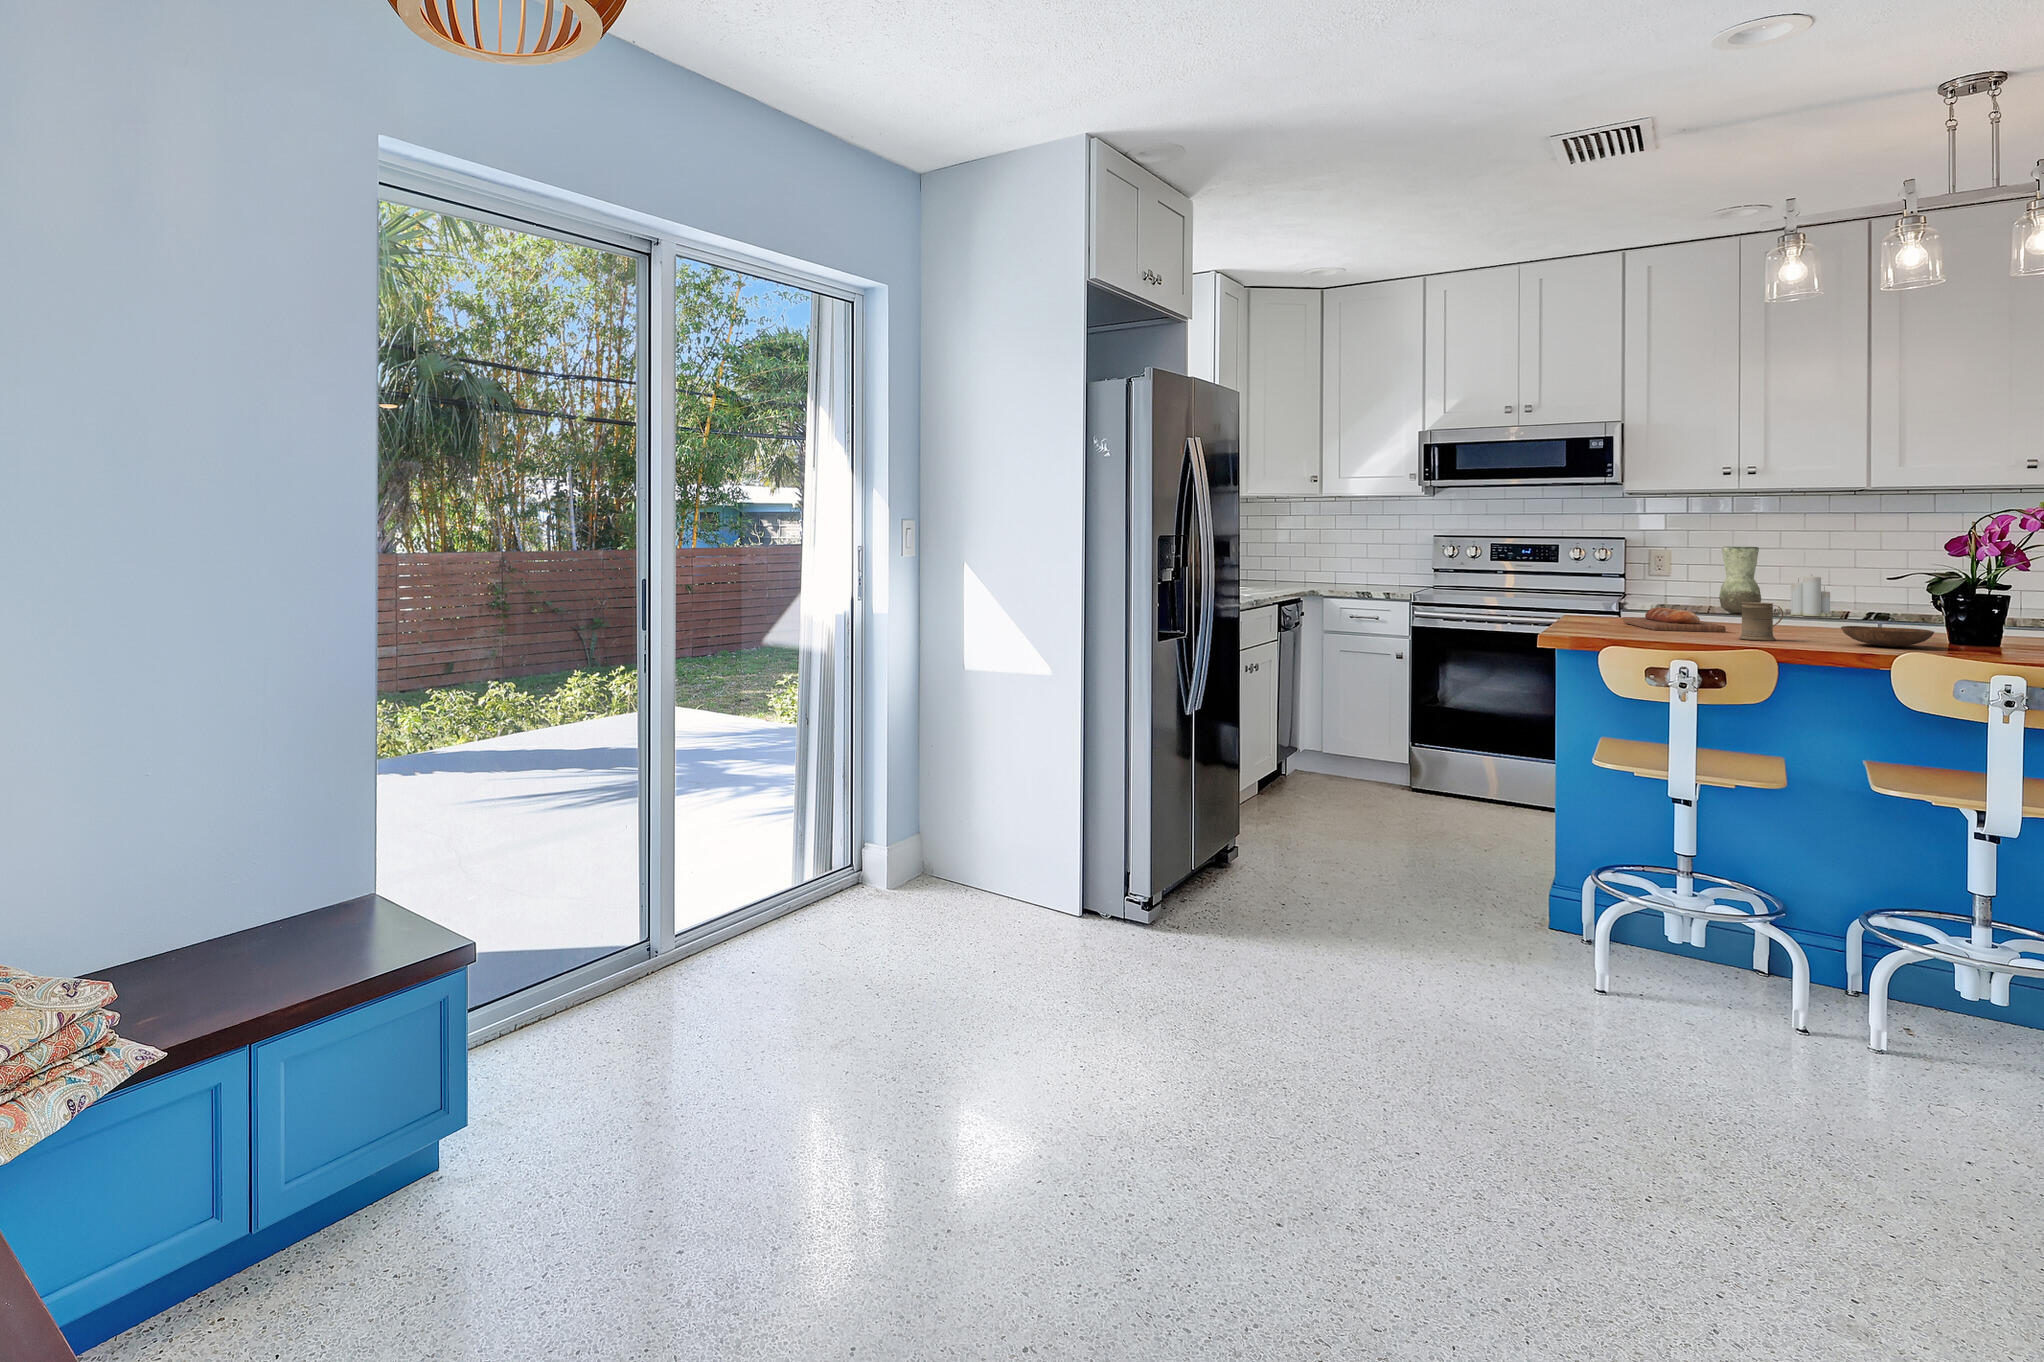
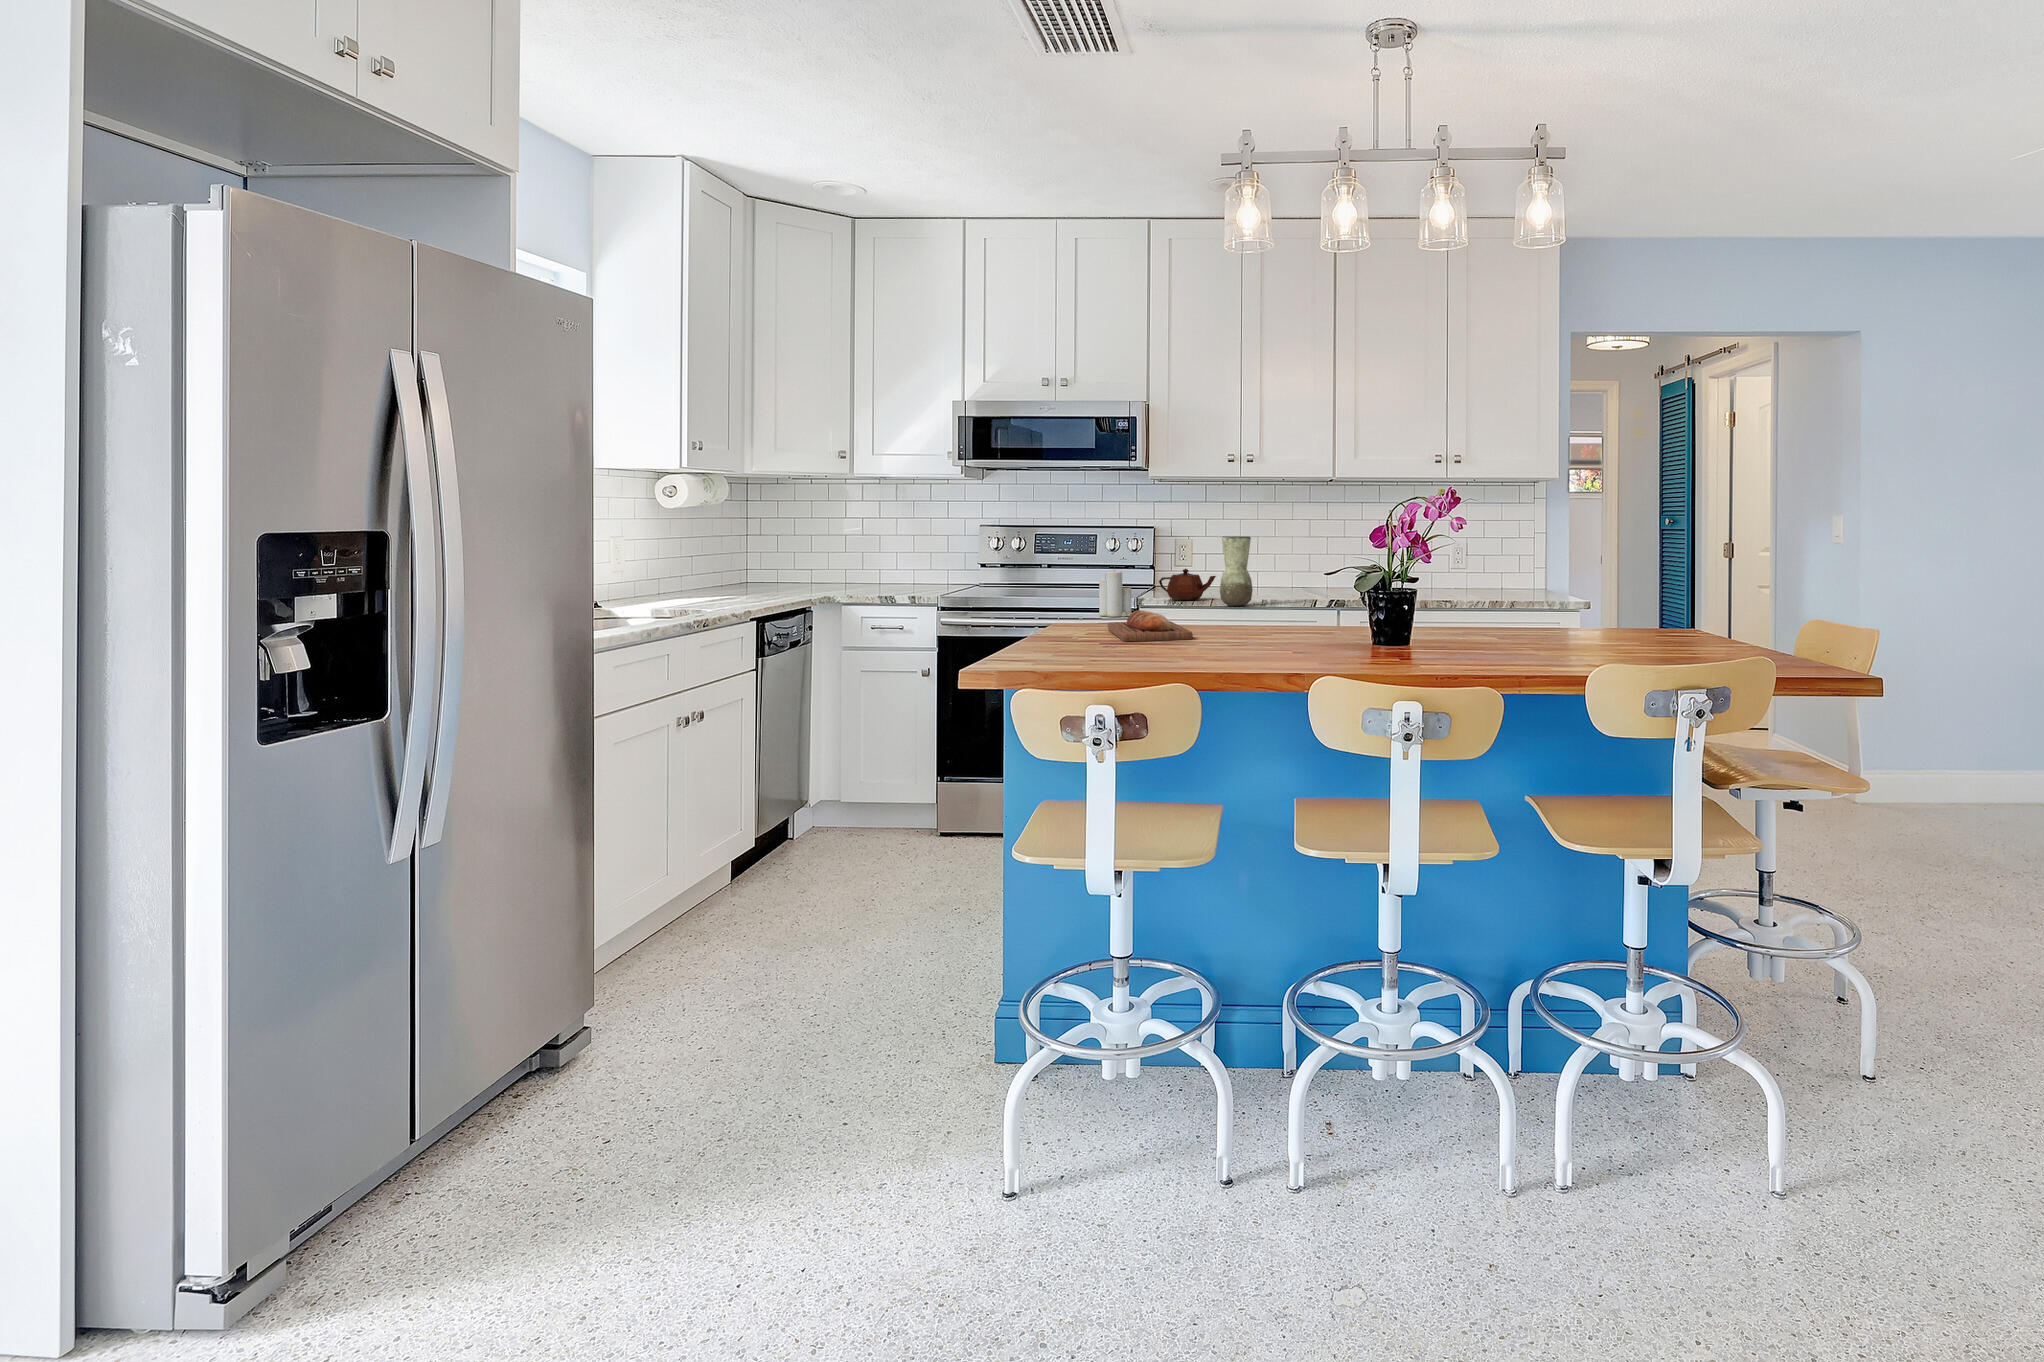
candle: present [1790,576,1832,617] -> present [1099,571,1131,617]
teapot: none [1636,577,1709,607] -> present [1159,569,1216,600]
mug: present [1739,602,1784,641] -> none [1192,606,1232,654]
bowl: present [1841,626,1934,647] -> none [1282,630,1361,655]

